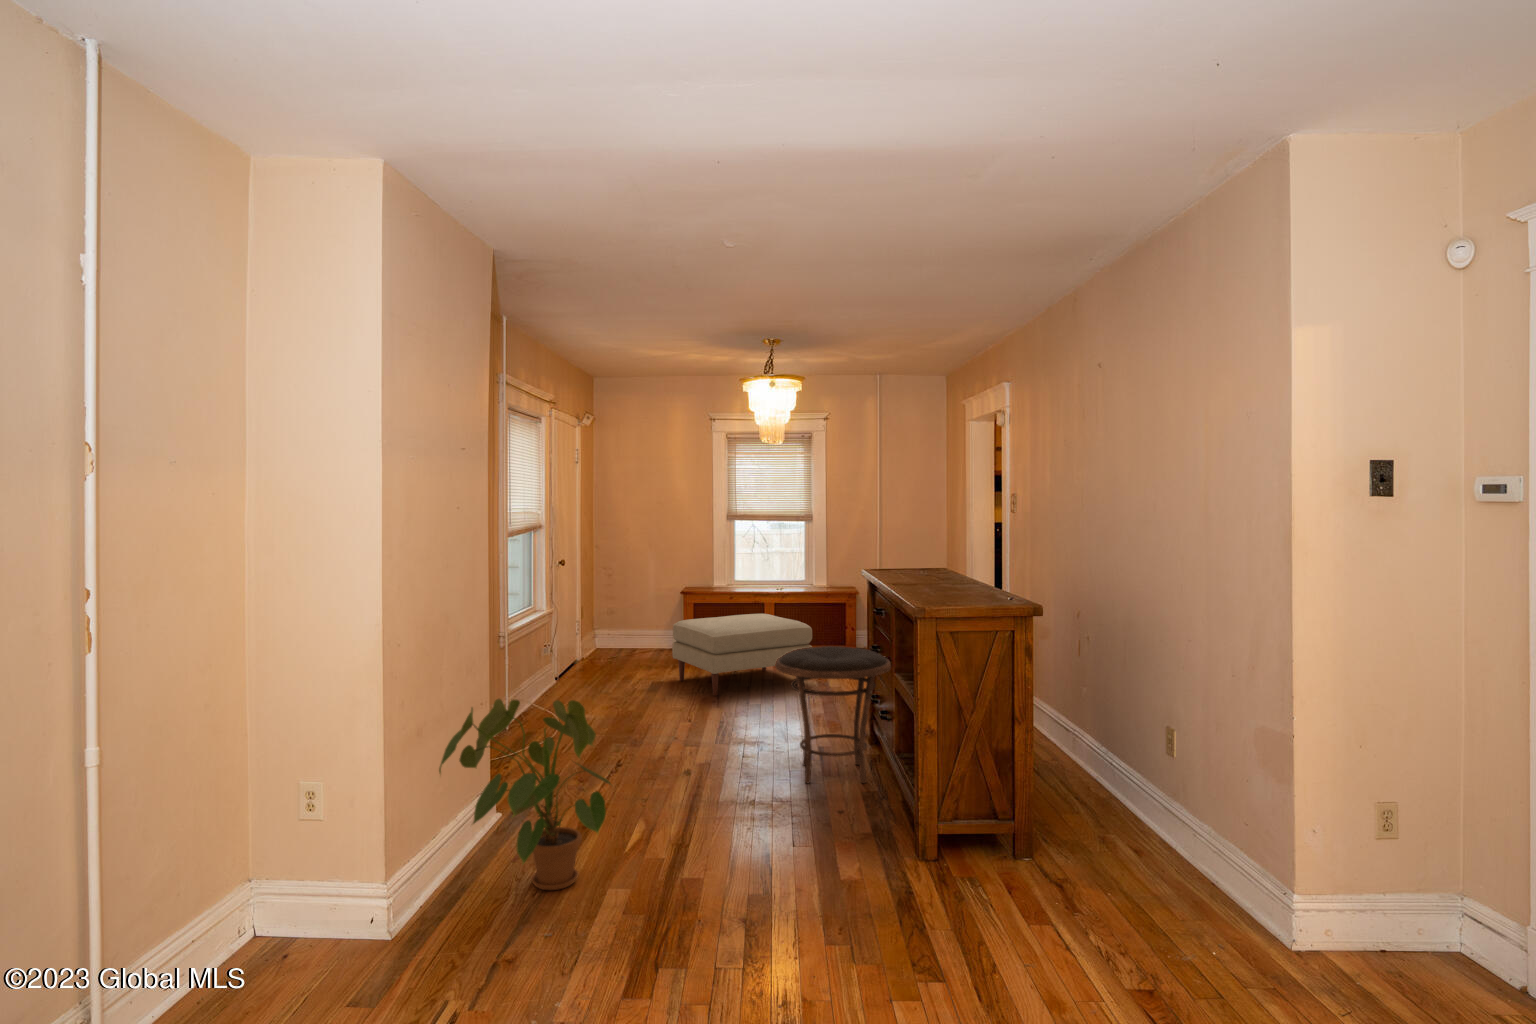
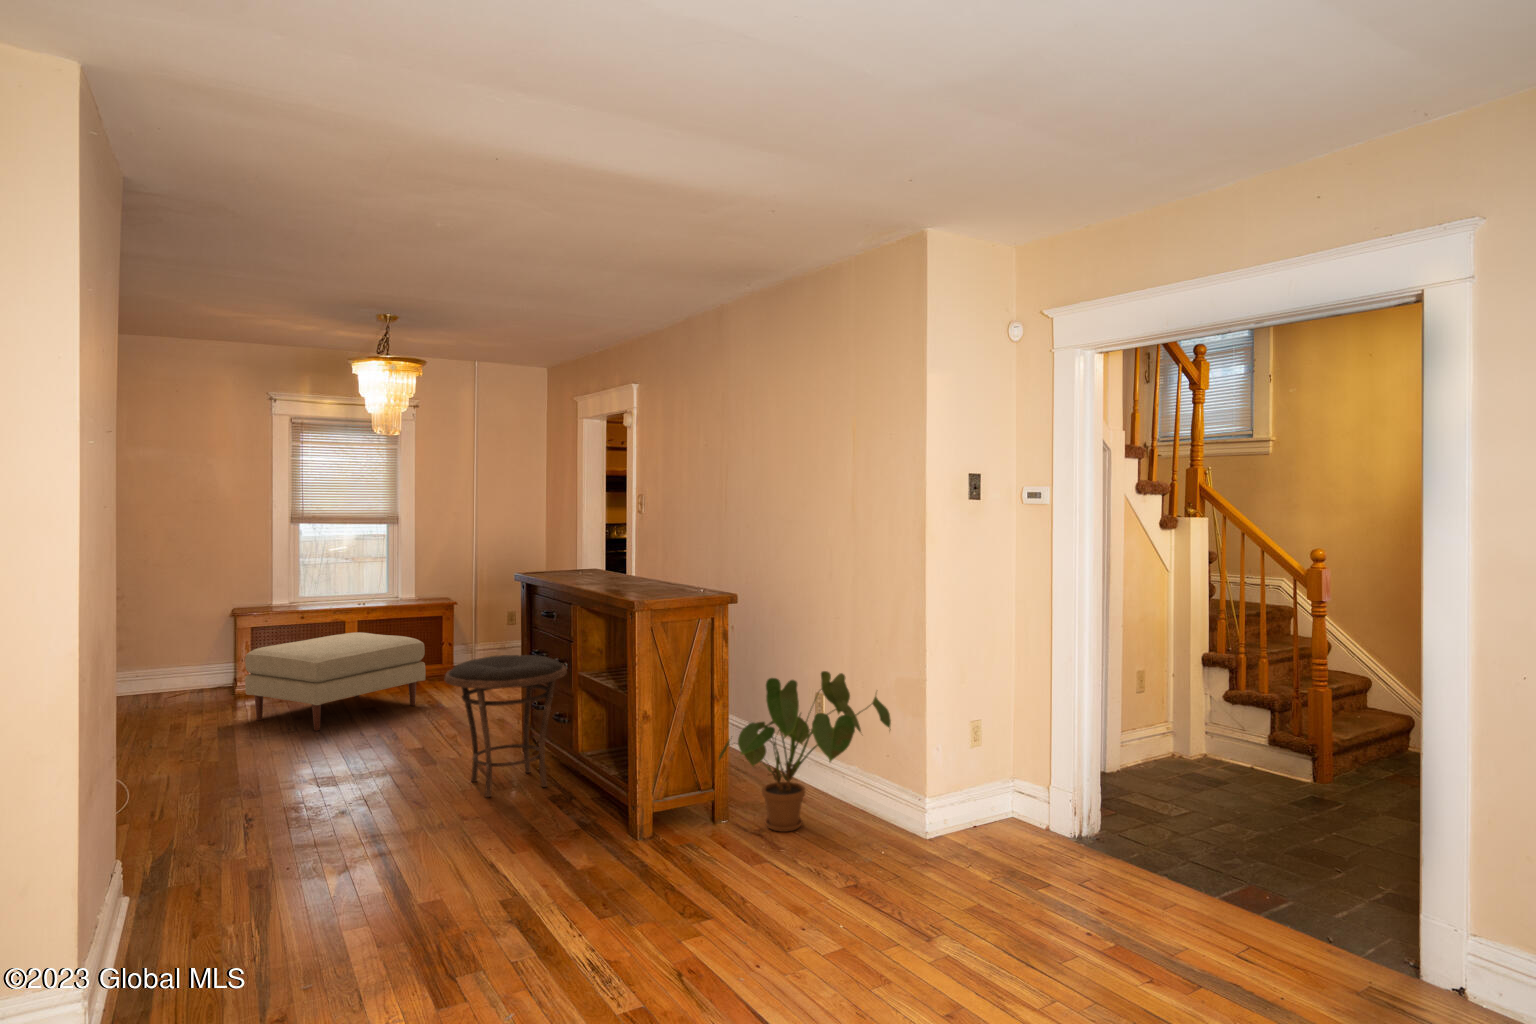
house plant: present [439,699,611,890] -> present [718,671,891,832]

